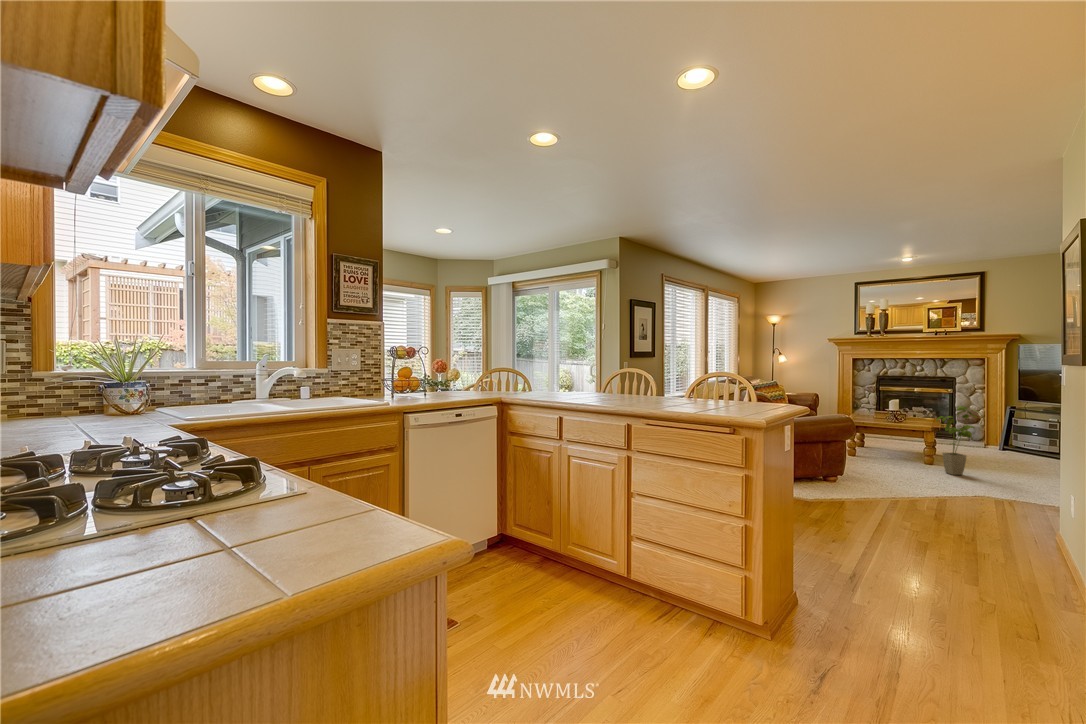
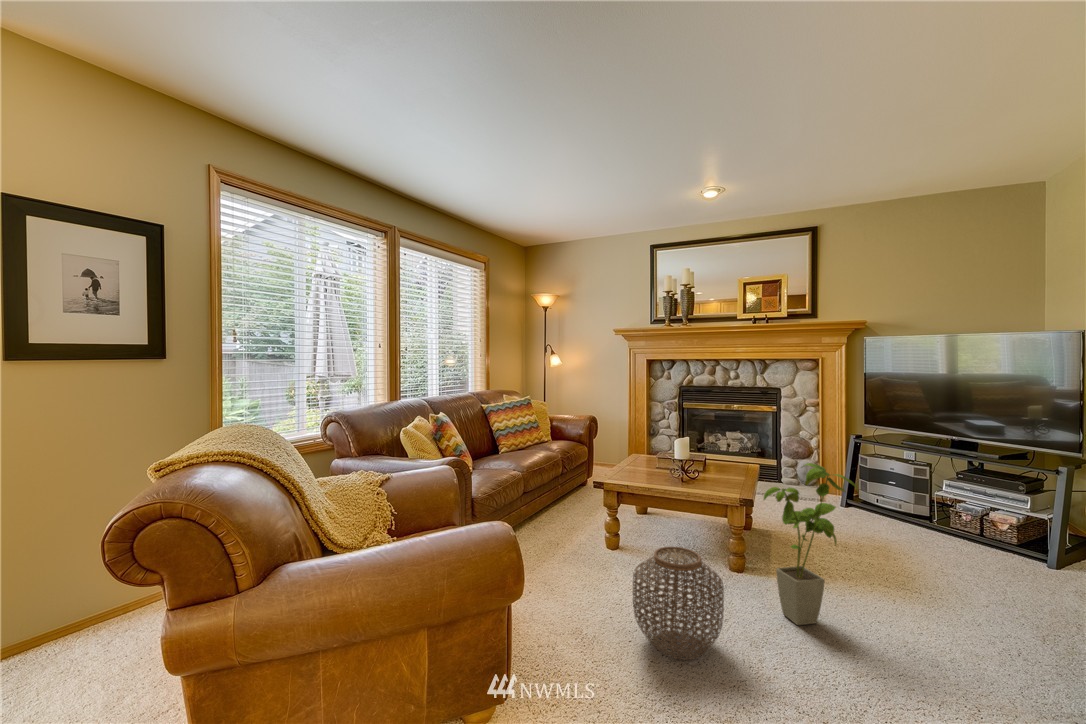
woven basket: none [873,437,916,477] -> present [633,547,724,660]

